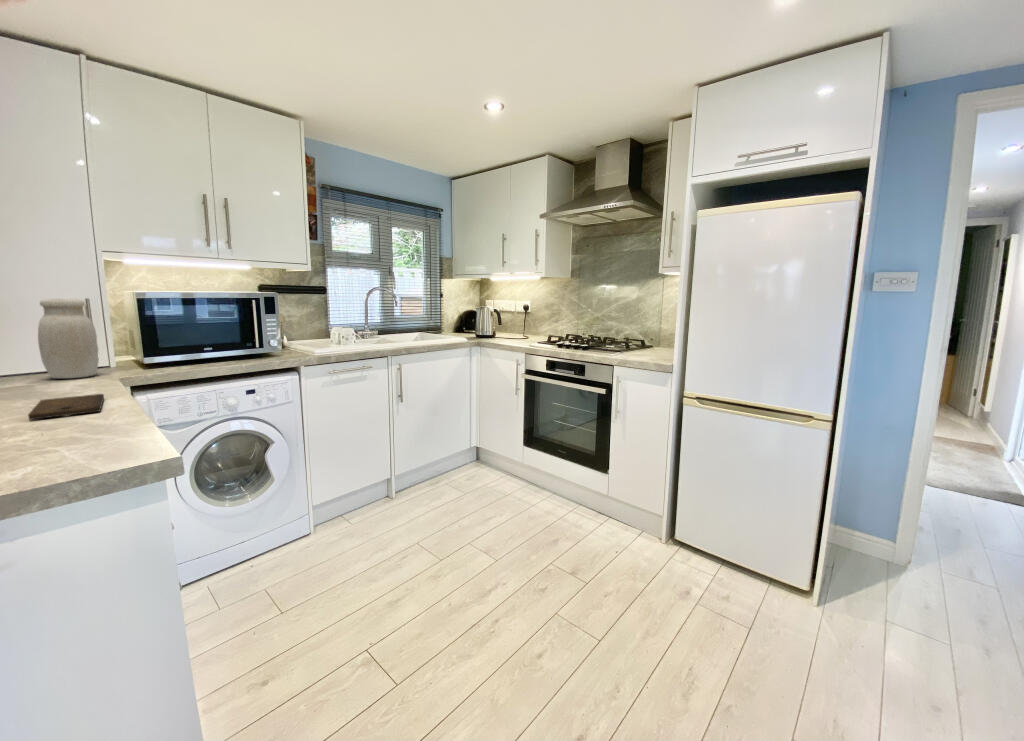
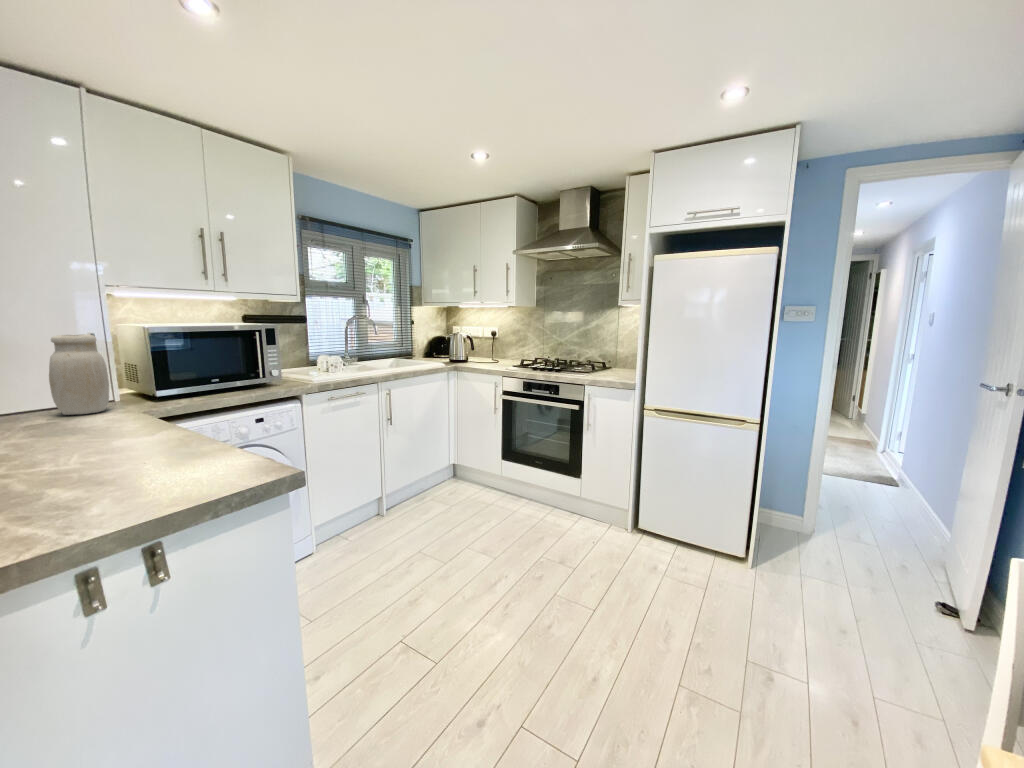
cutting board: present [28,394,104,420] -> none [93,428,166,455]

